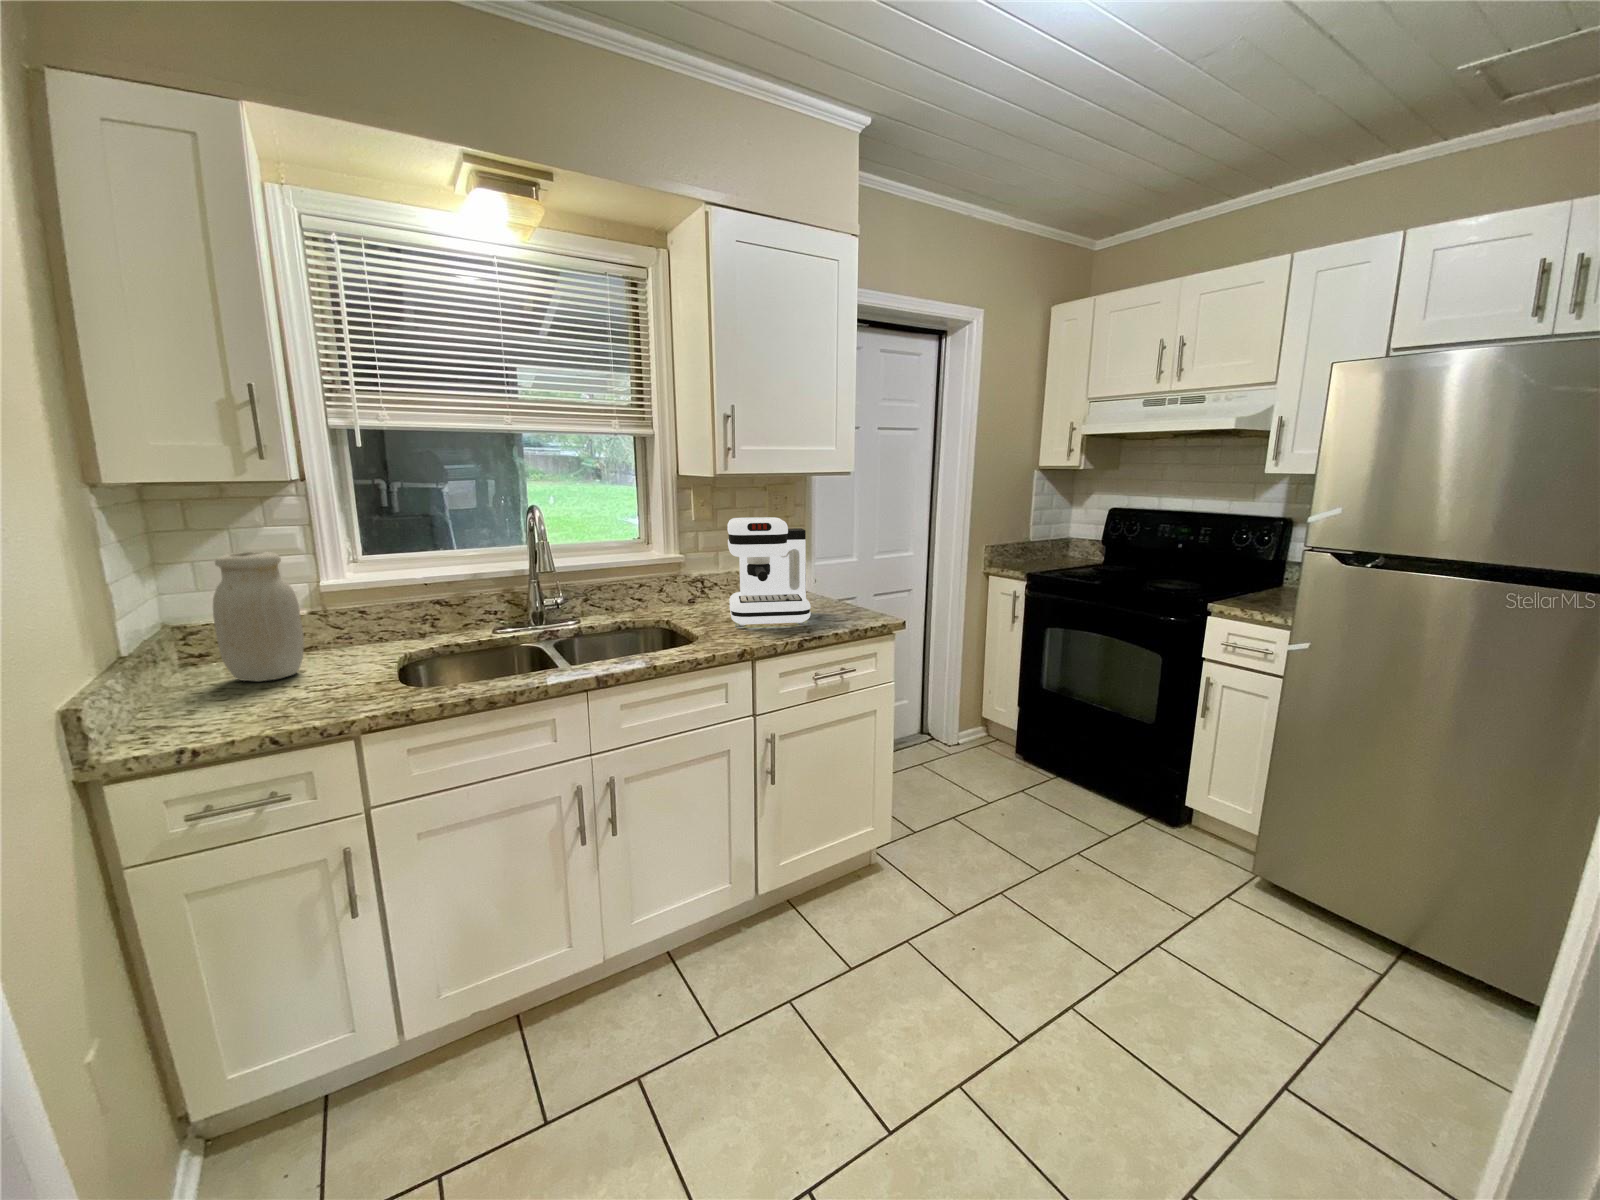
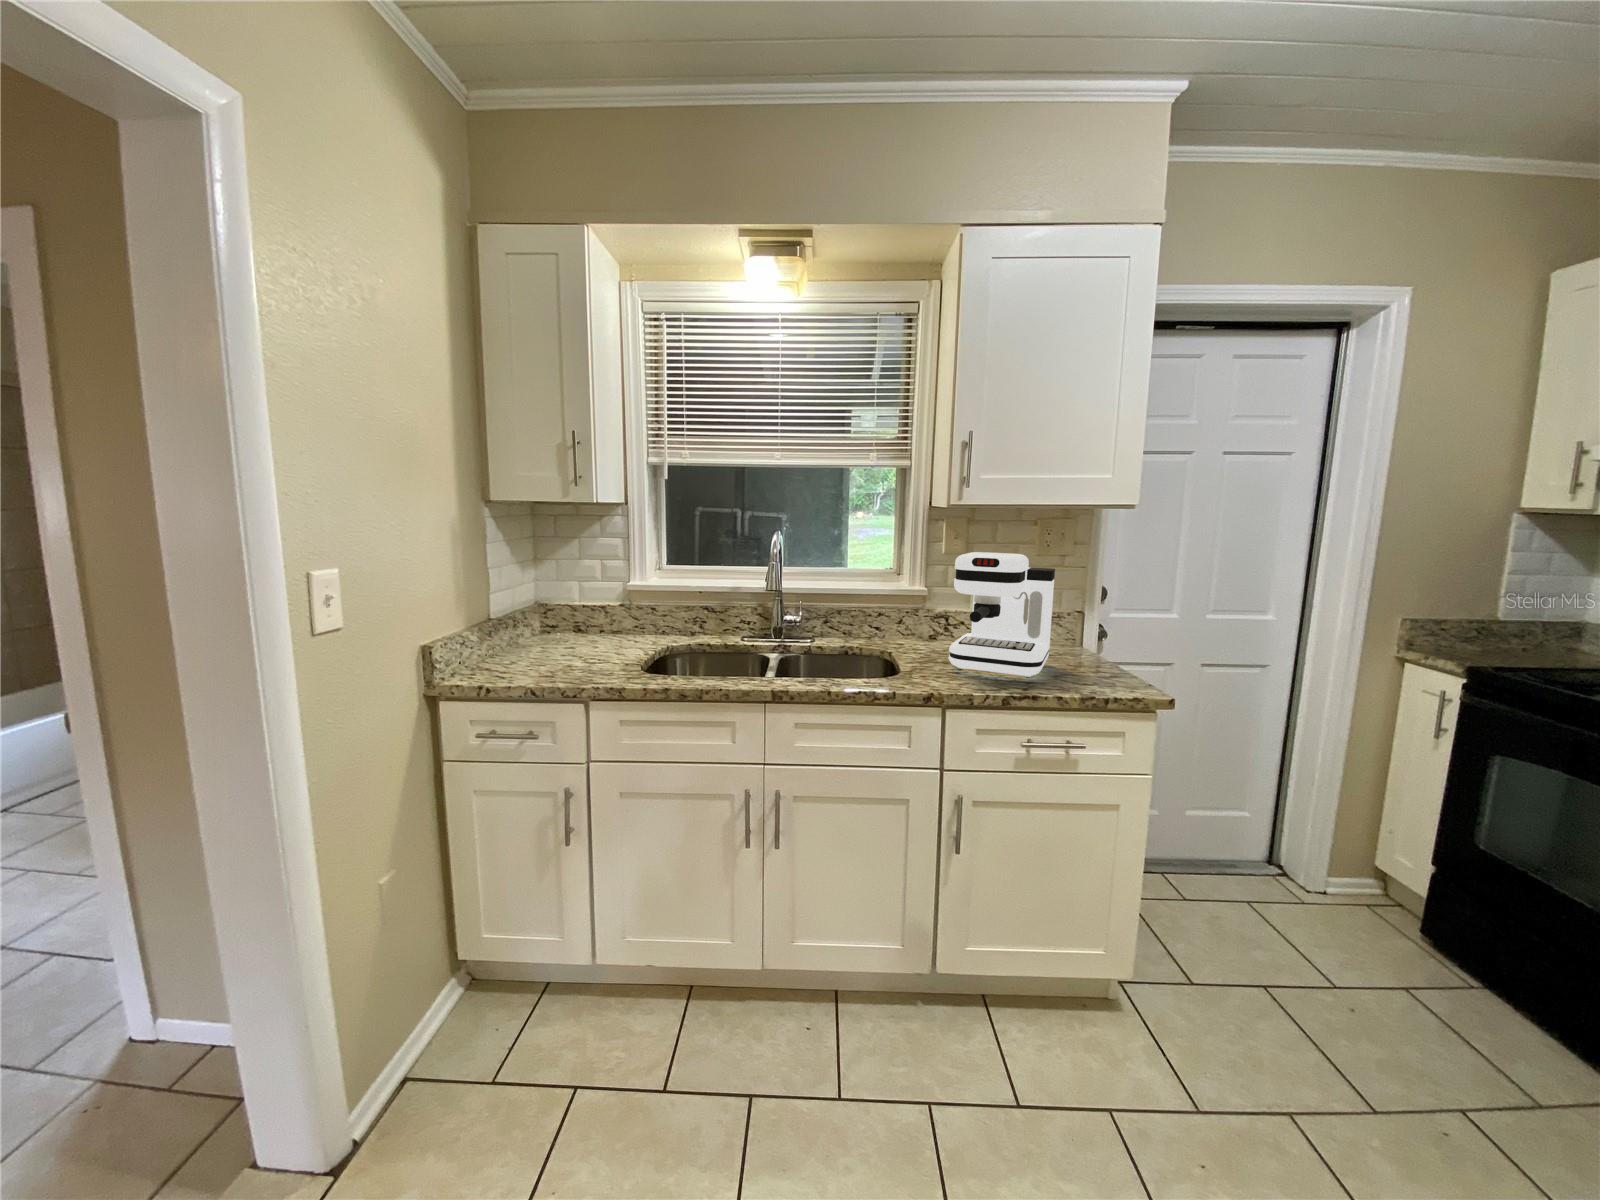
jar: present [213,552,304,681] -> none [549,555,600,650]

